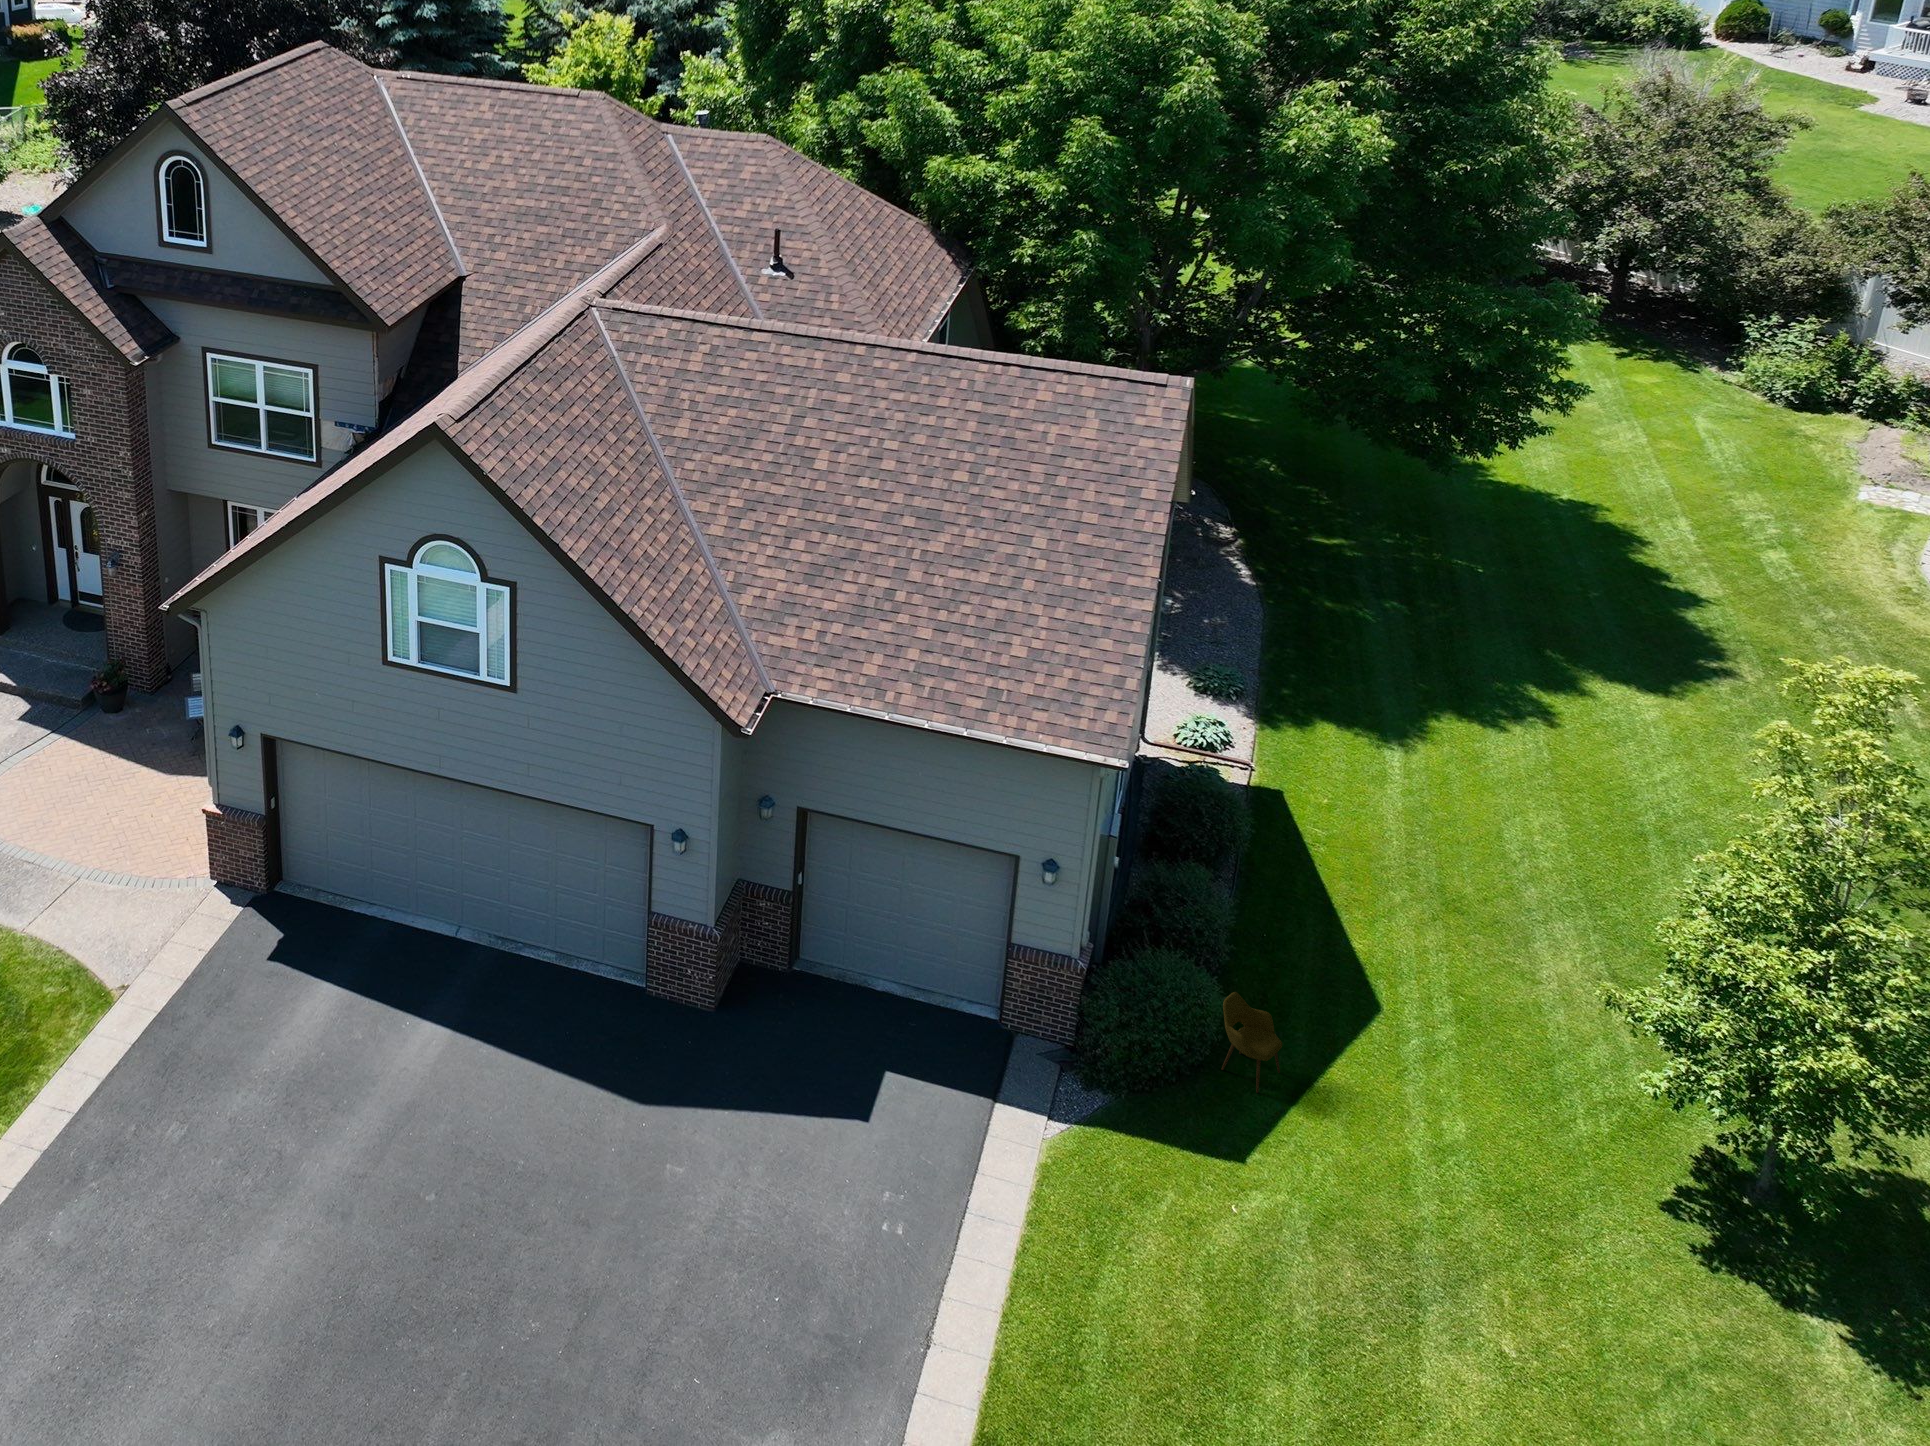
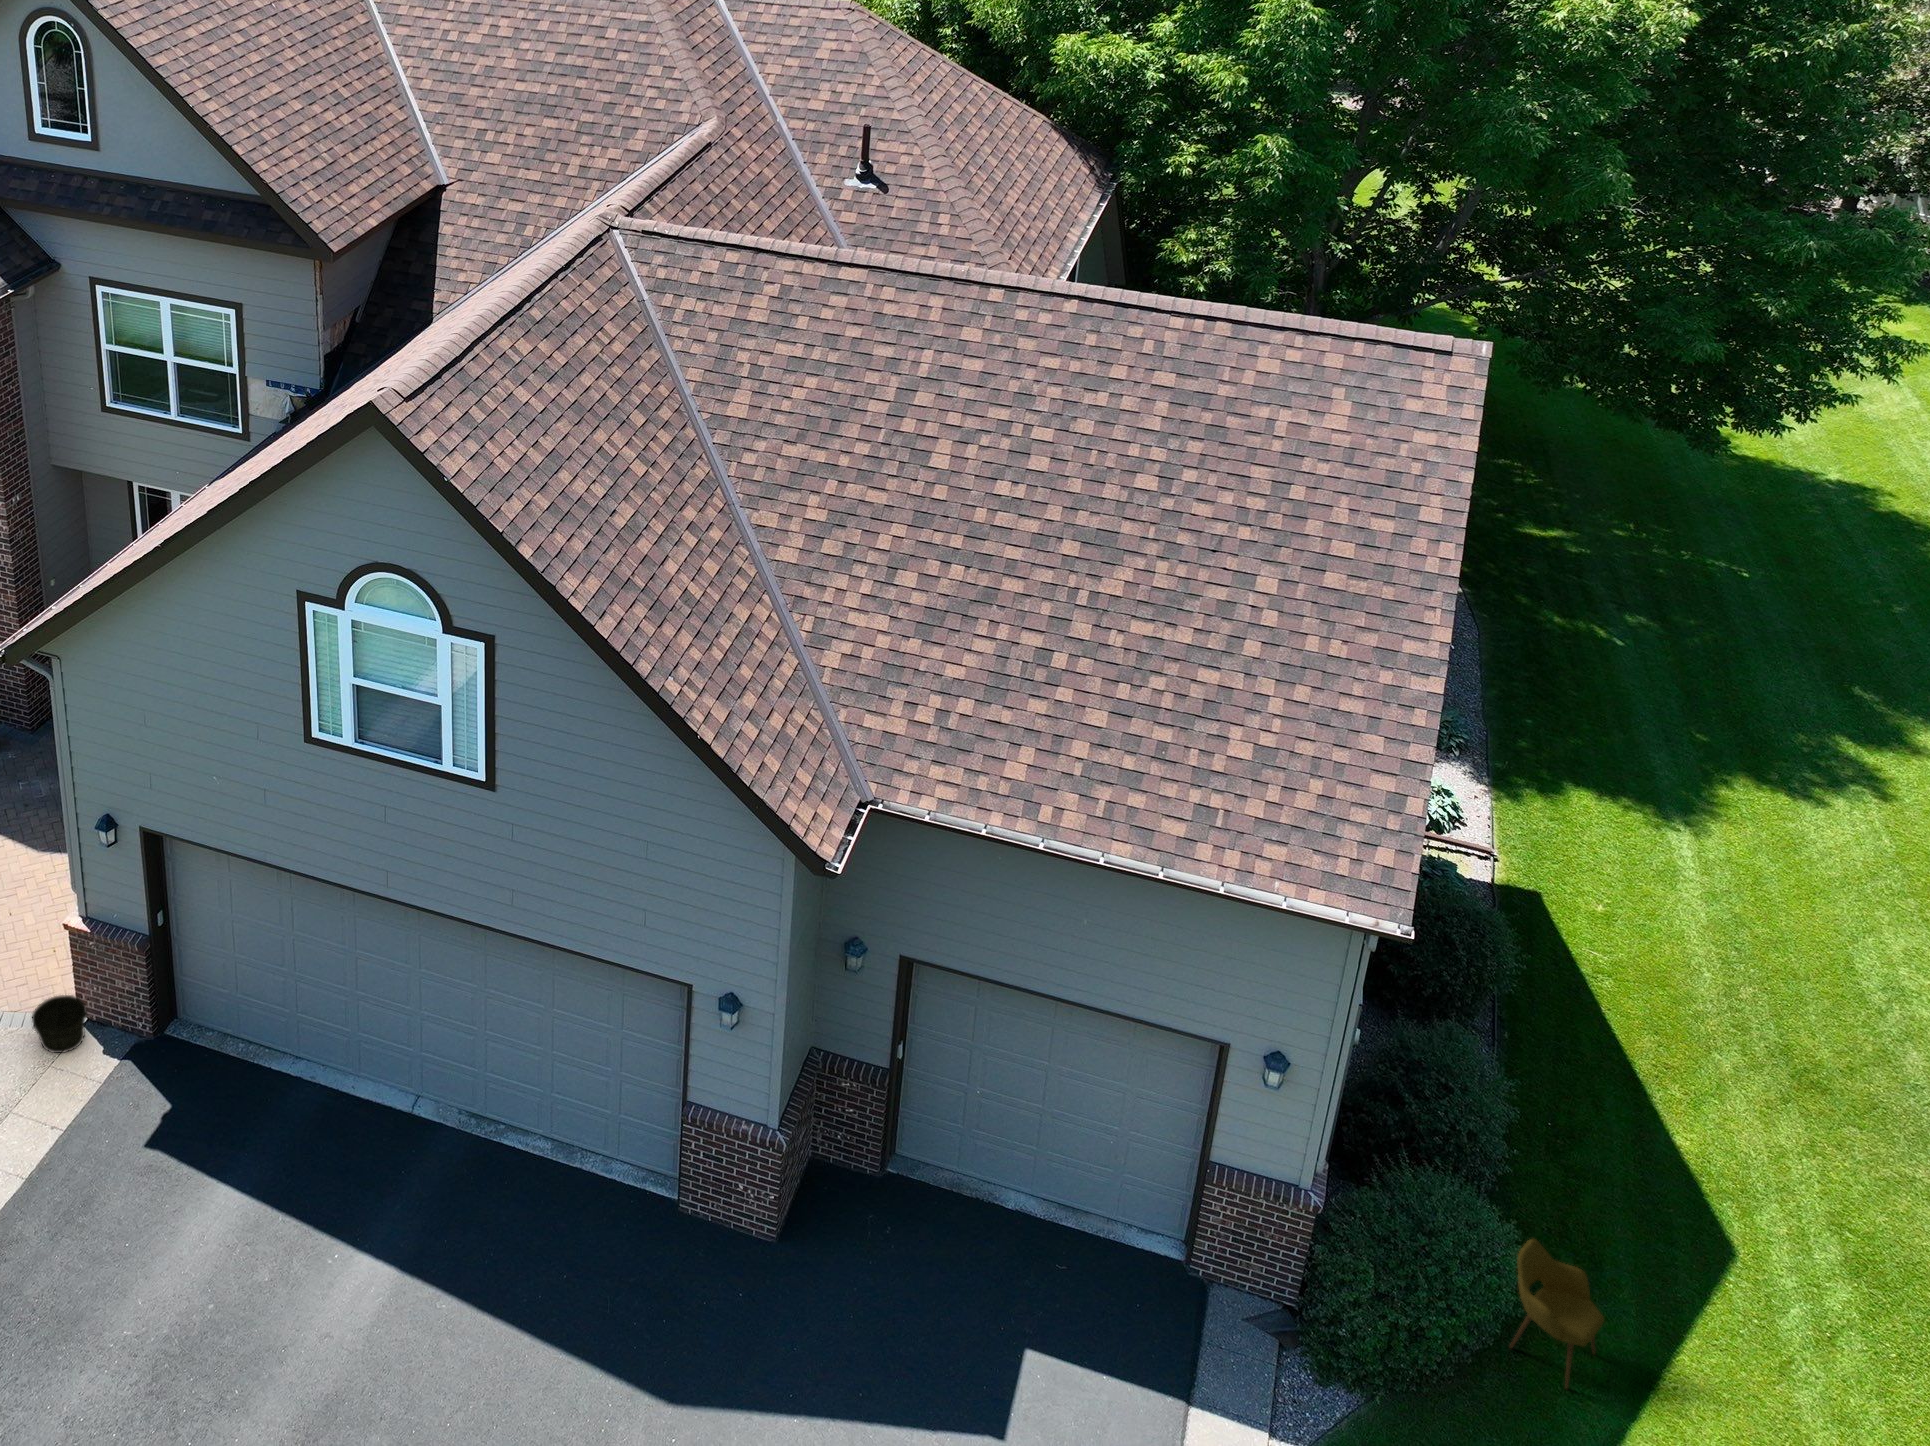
wooden bucket: none [177,865,217,905] -> present [32,995,87,1053]

